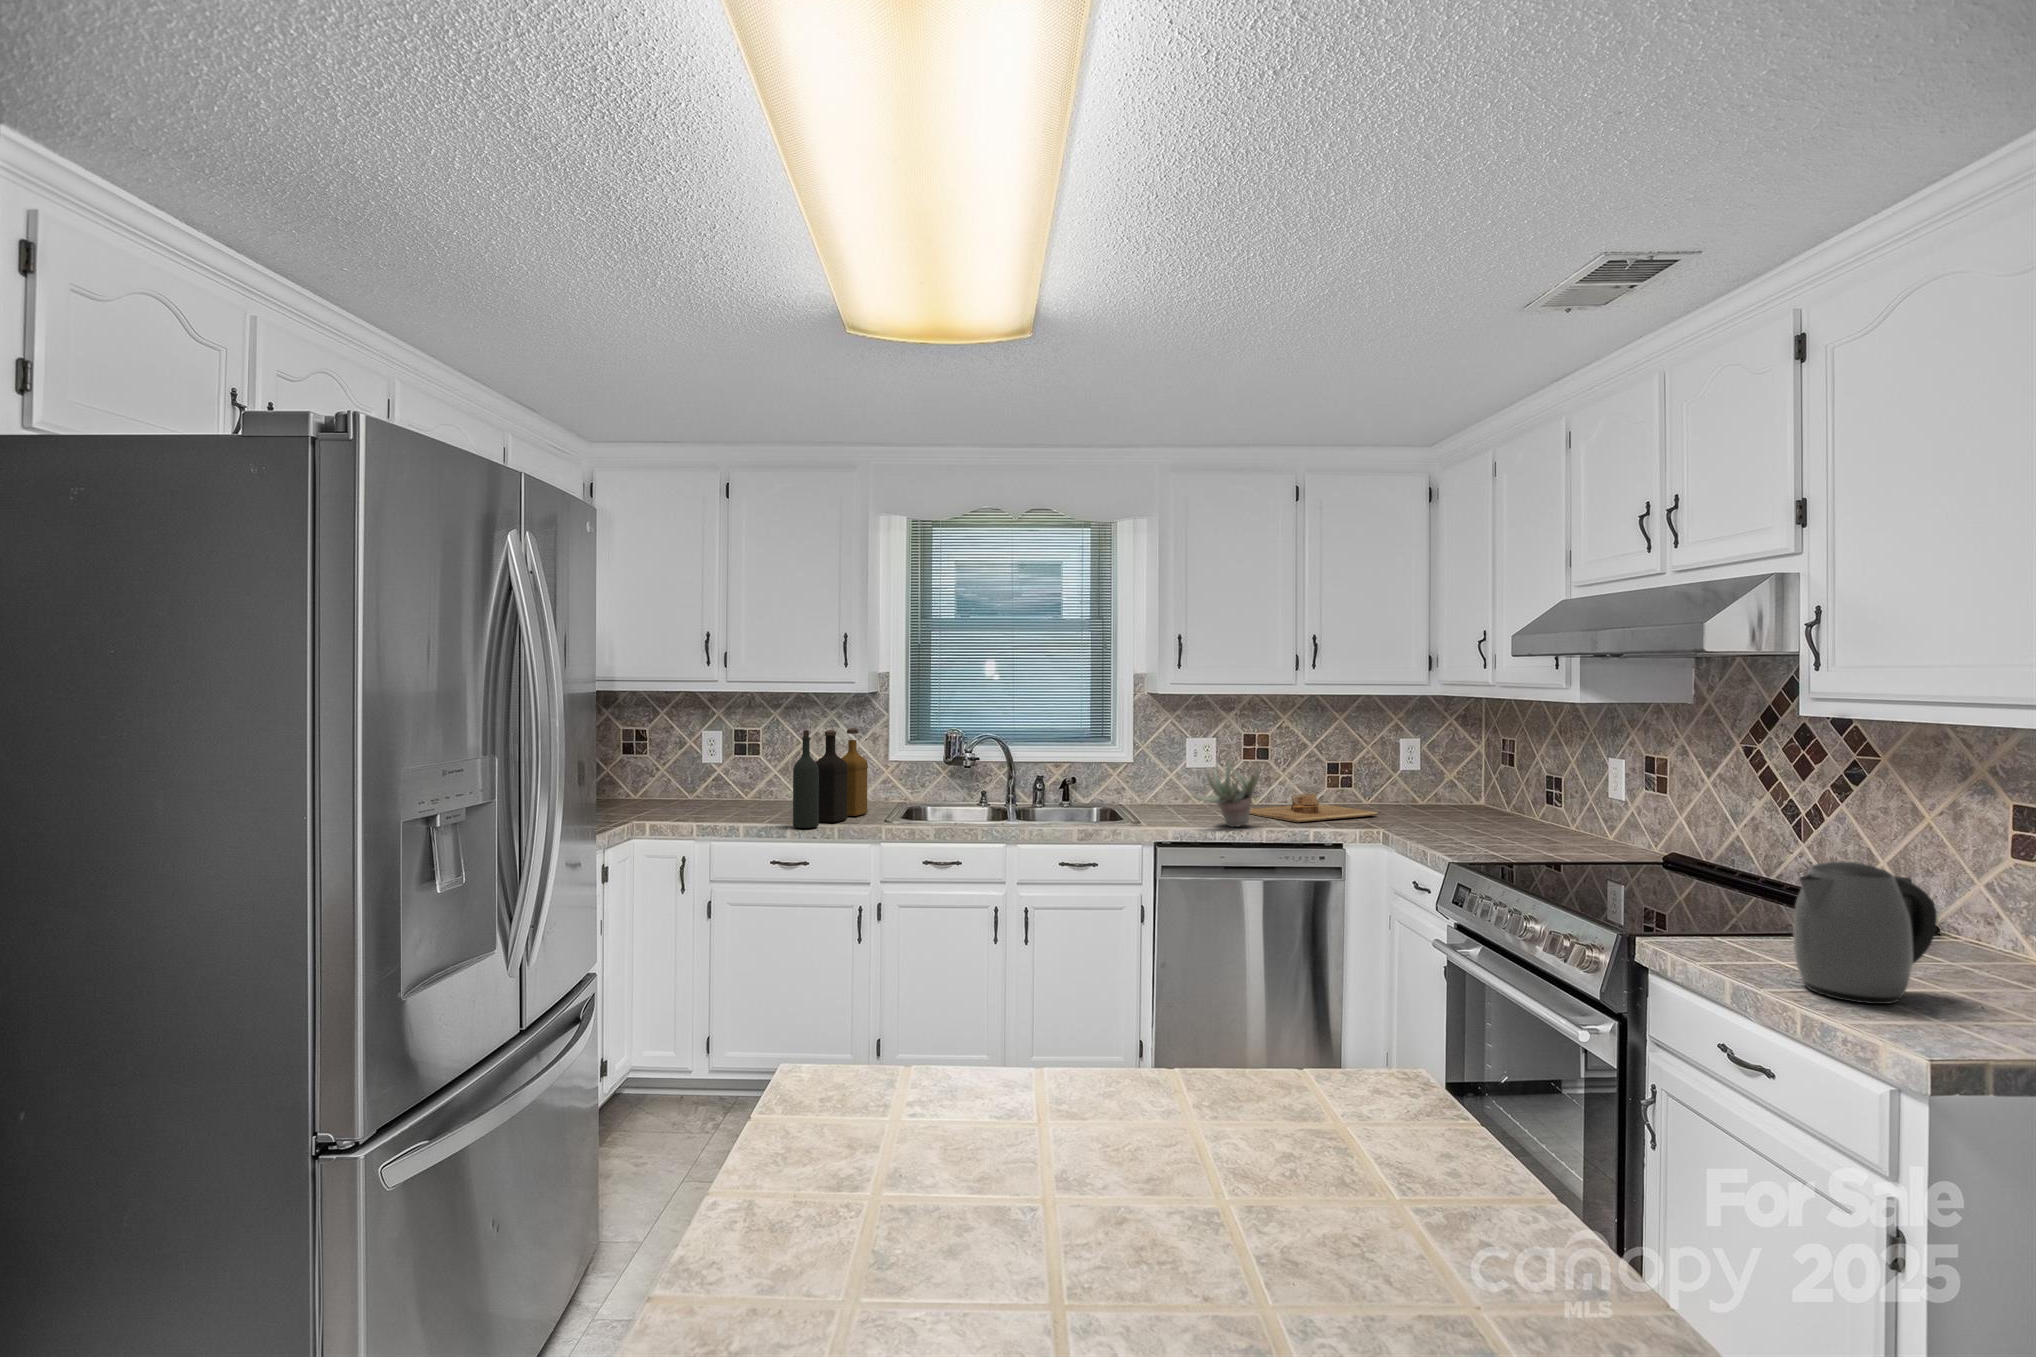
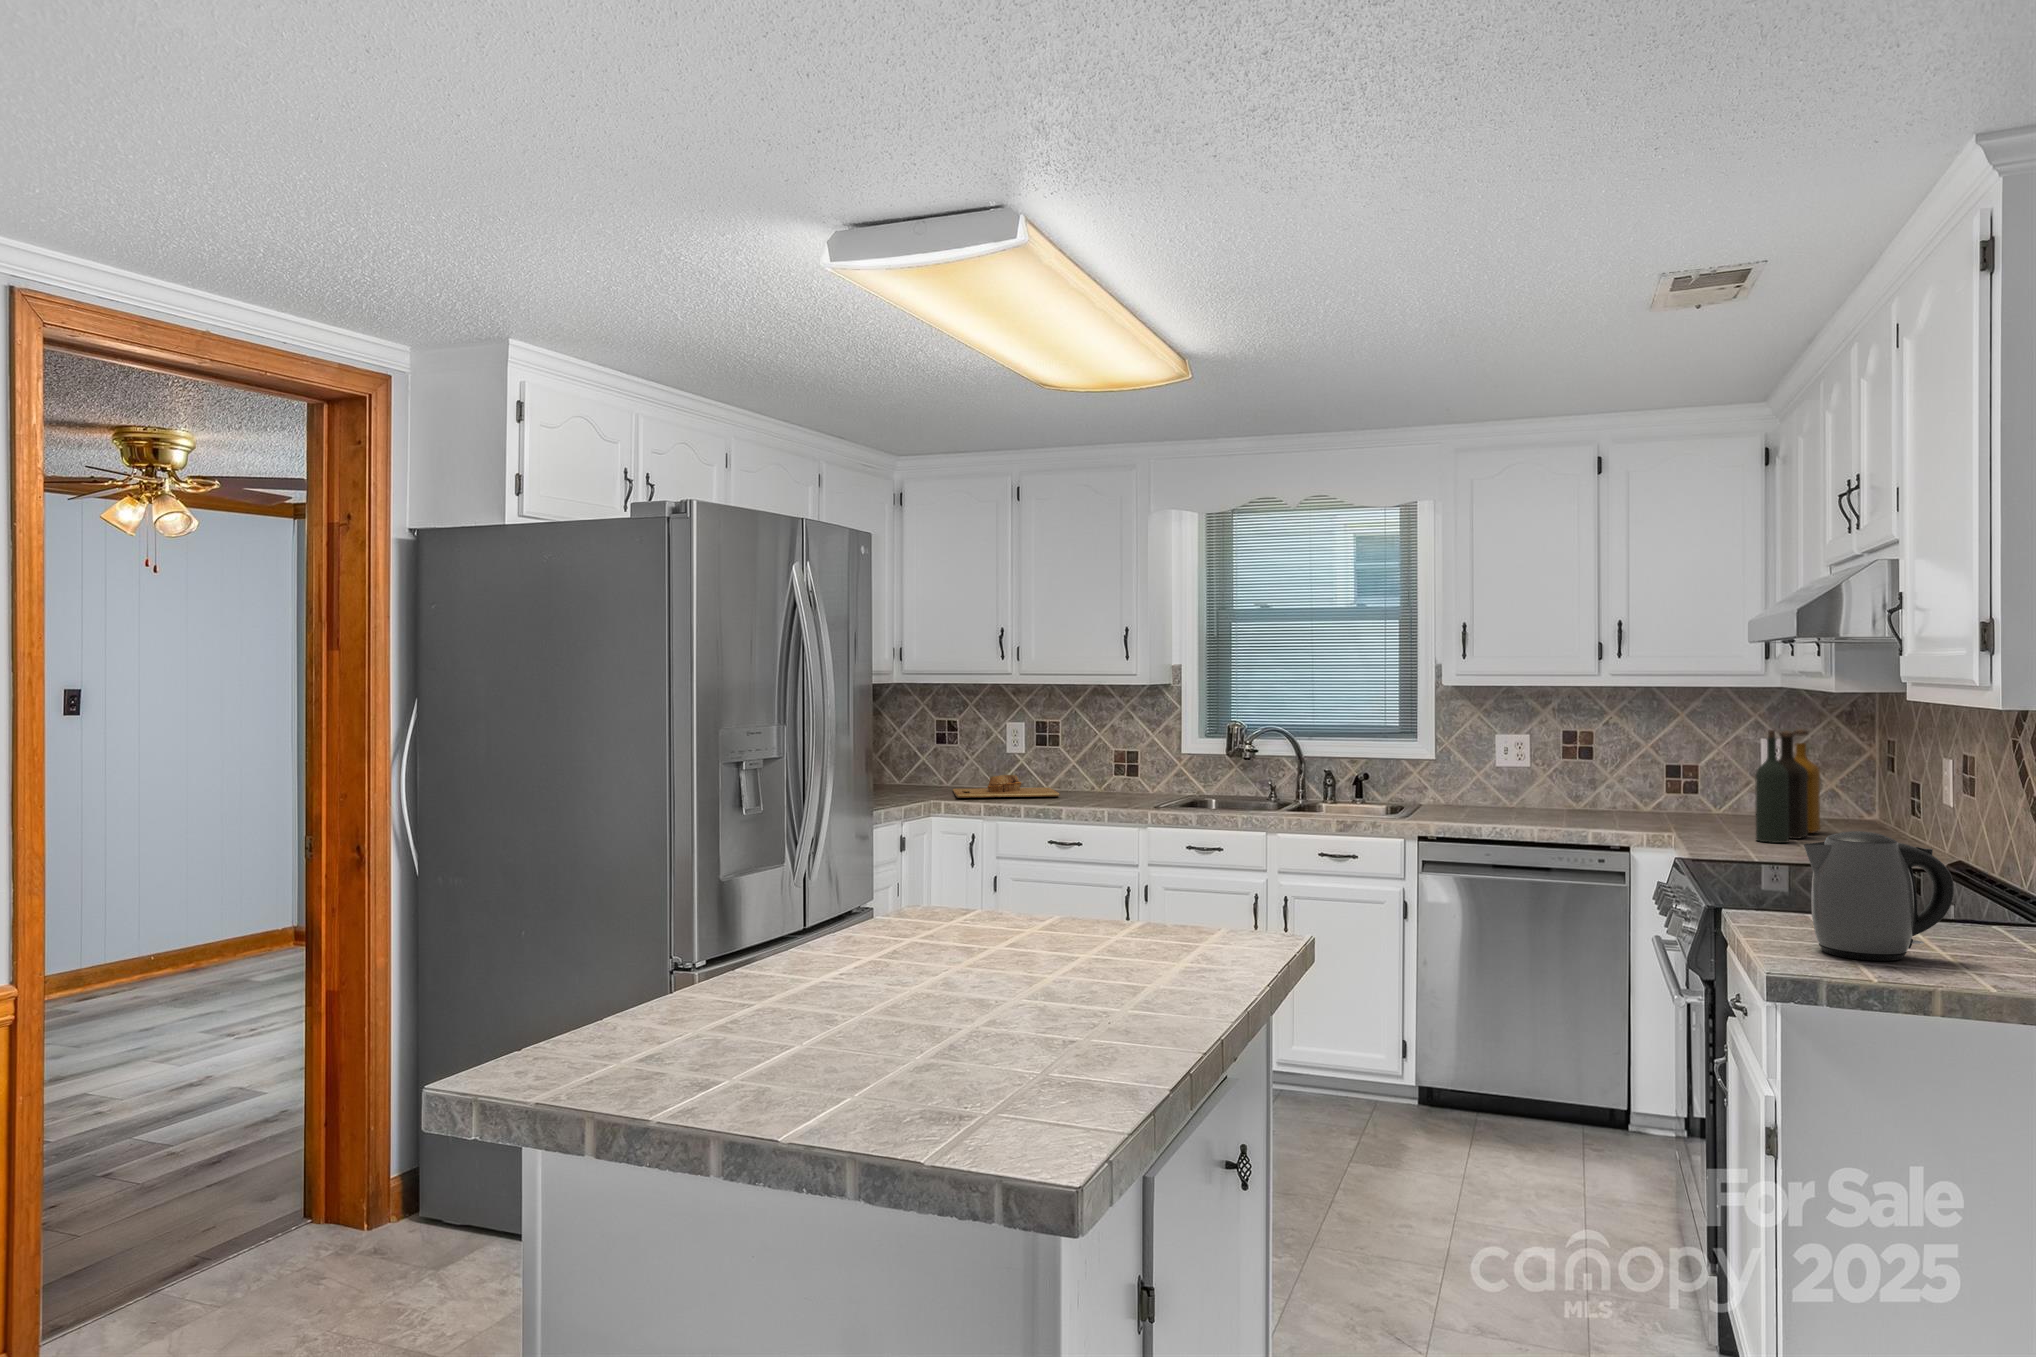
bottle: present [793,728,868,828] -> present [1755,729,1820,843]
succulent plant: present [1192,752,1259,827] -> none [1452,745,1532,825]
cutting board: present [1250,793,1378,822] -> present [953,775,1060,798]

